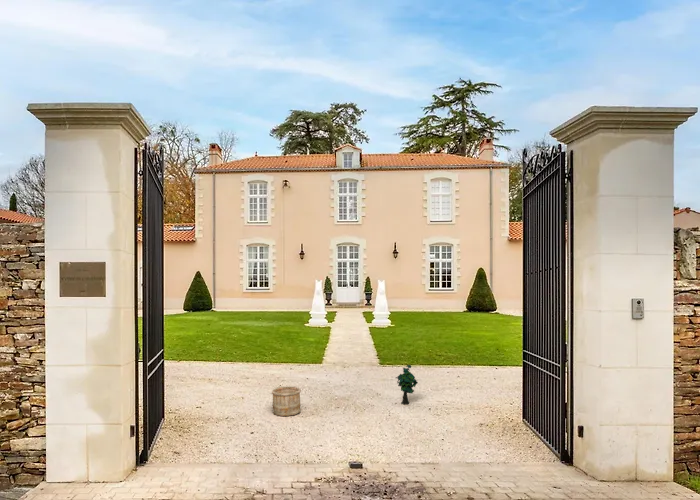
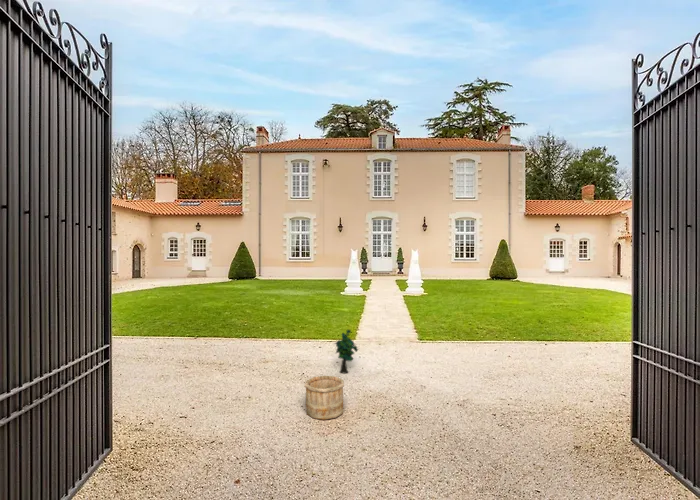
decorative plant: present [396,365,418,404] -> present [335,330,358,373]

